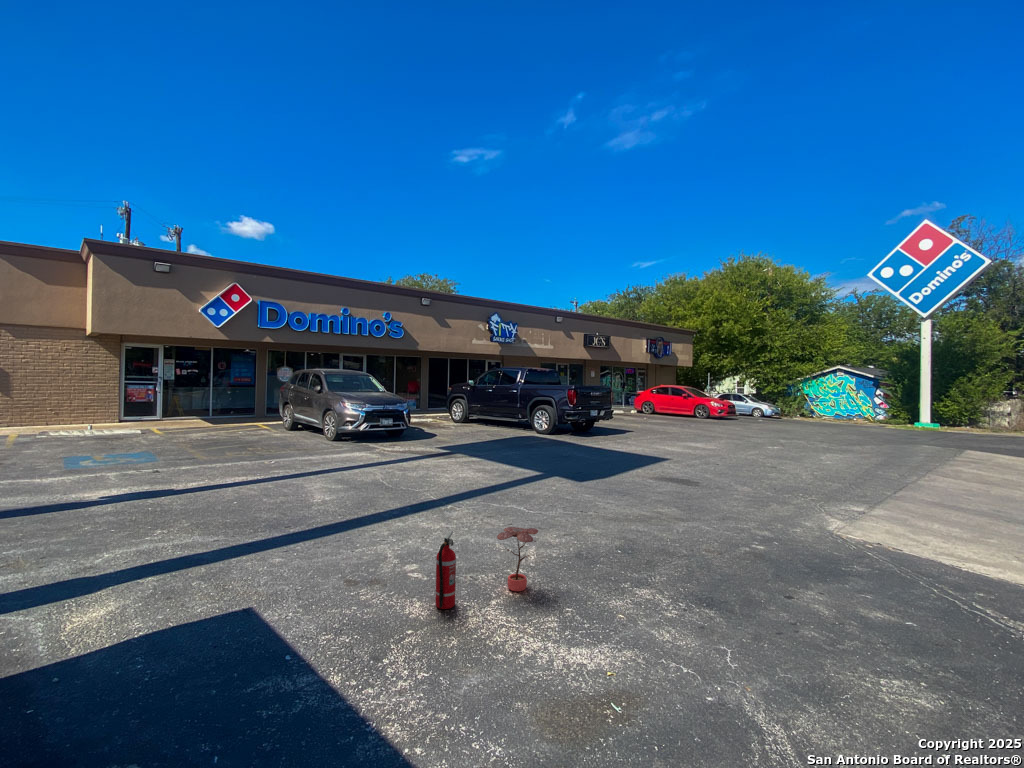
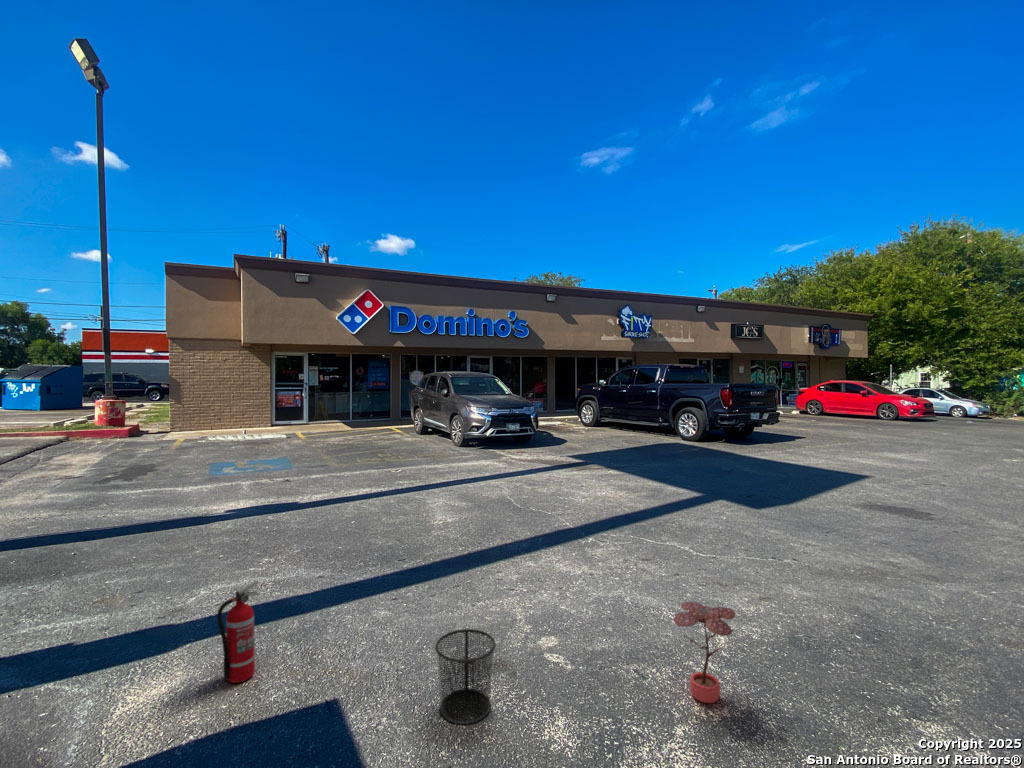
fire extinguisher: present [436,530,456,609] -> present [217,581,259,683]
trash can: none [323,554,369,617] -> present [435,629,496,724]

